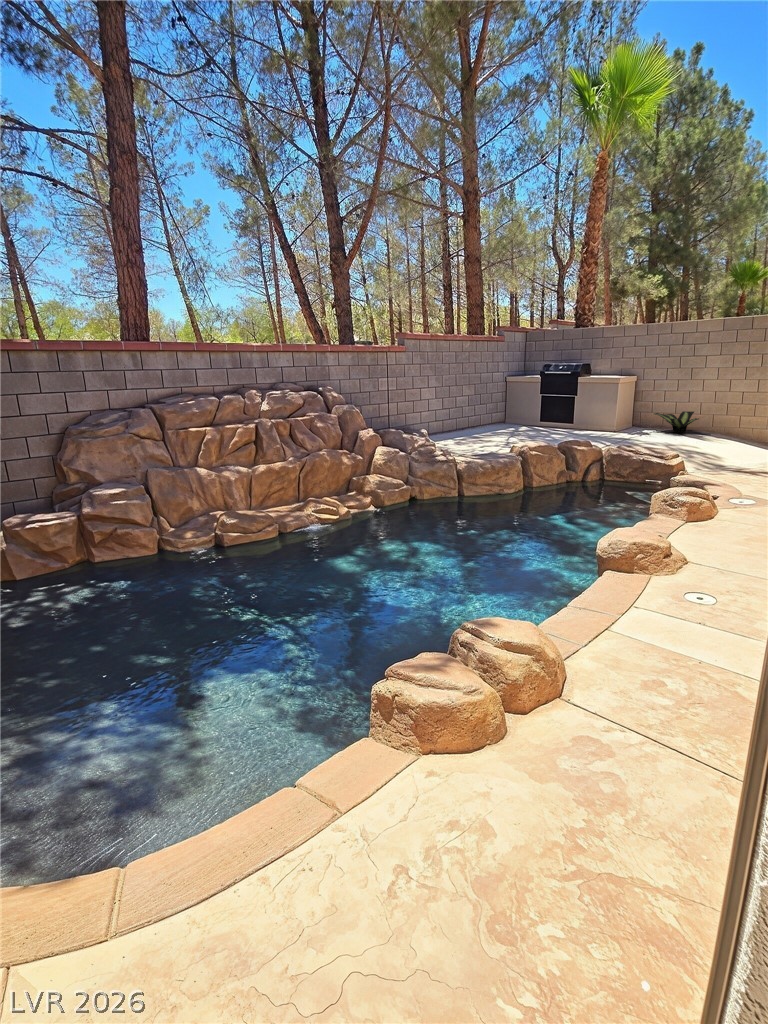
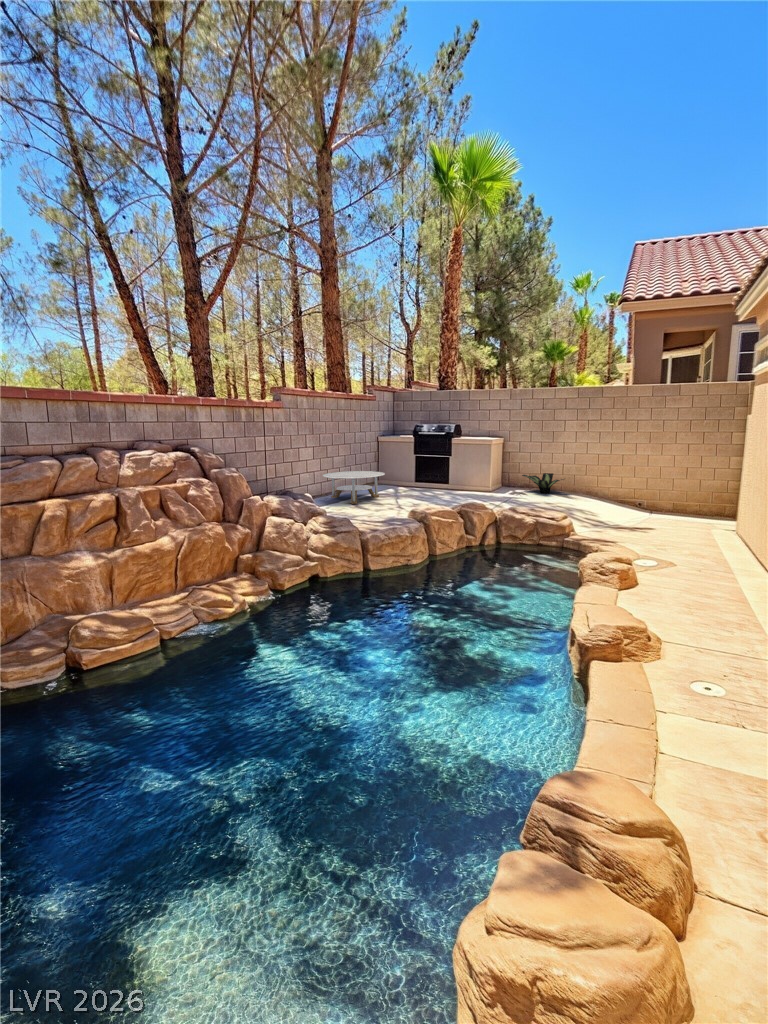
round table: none [441,410,501,440] -> present [323,471,385,504]

